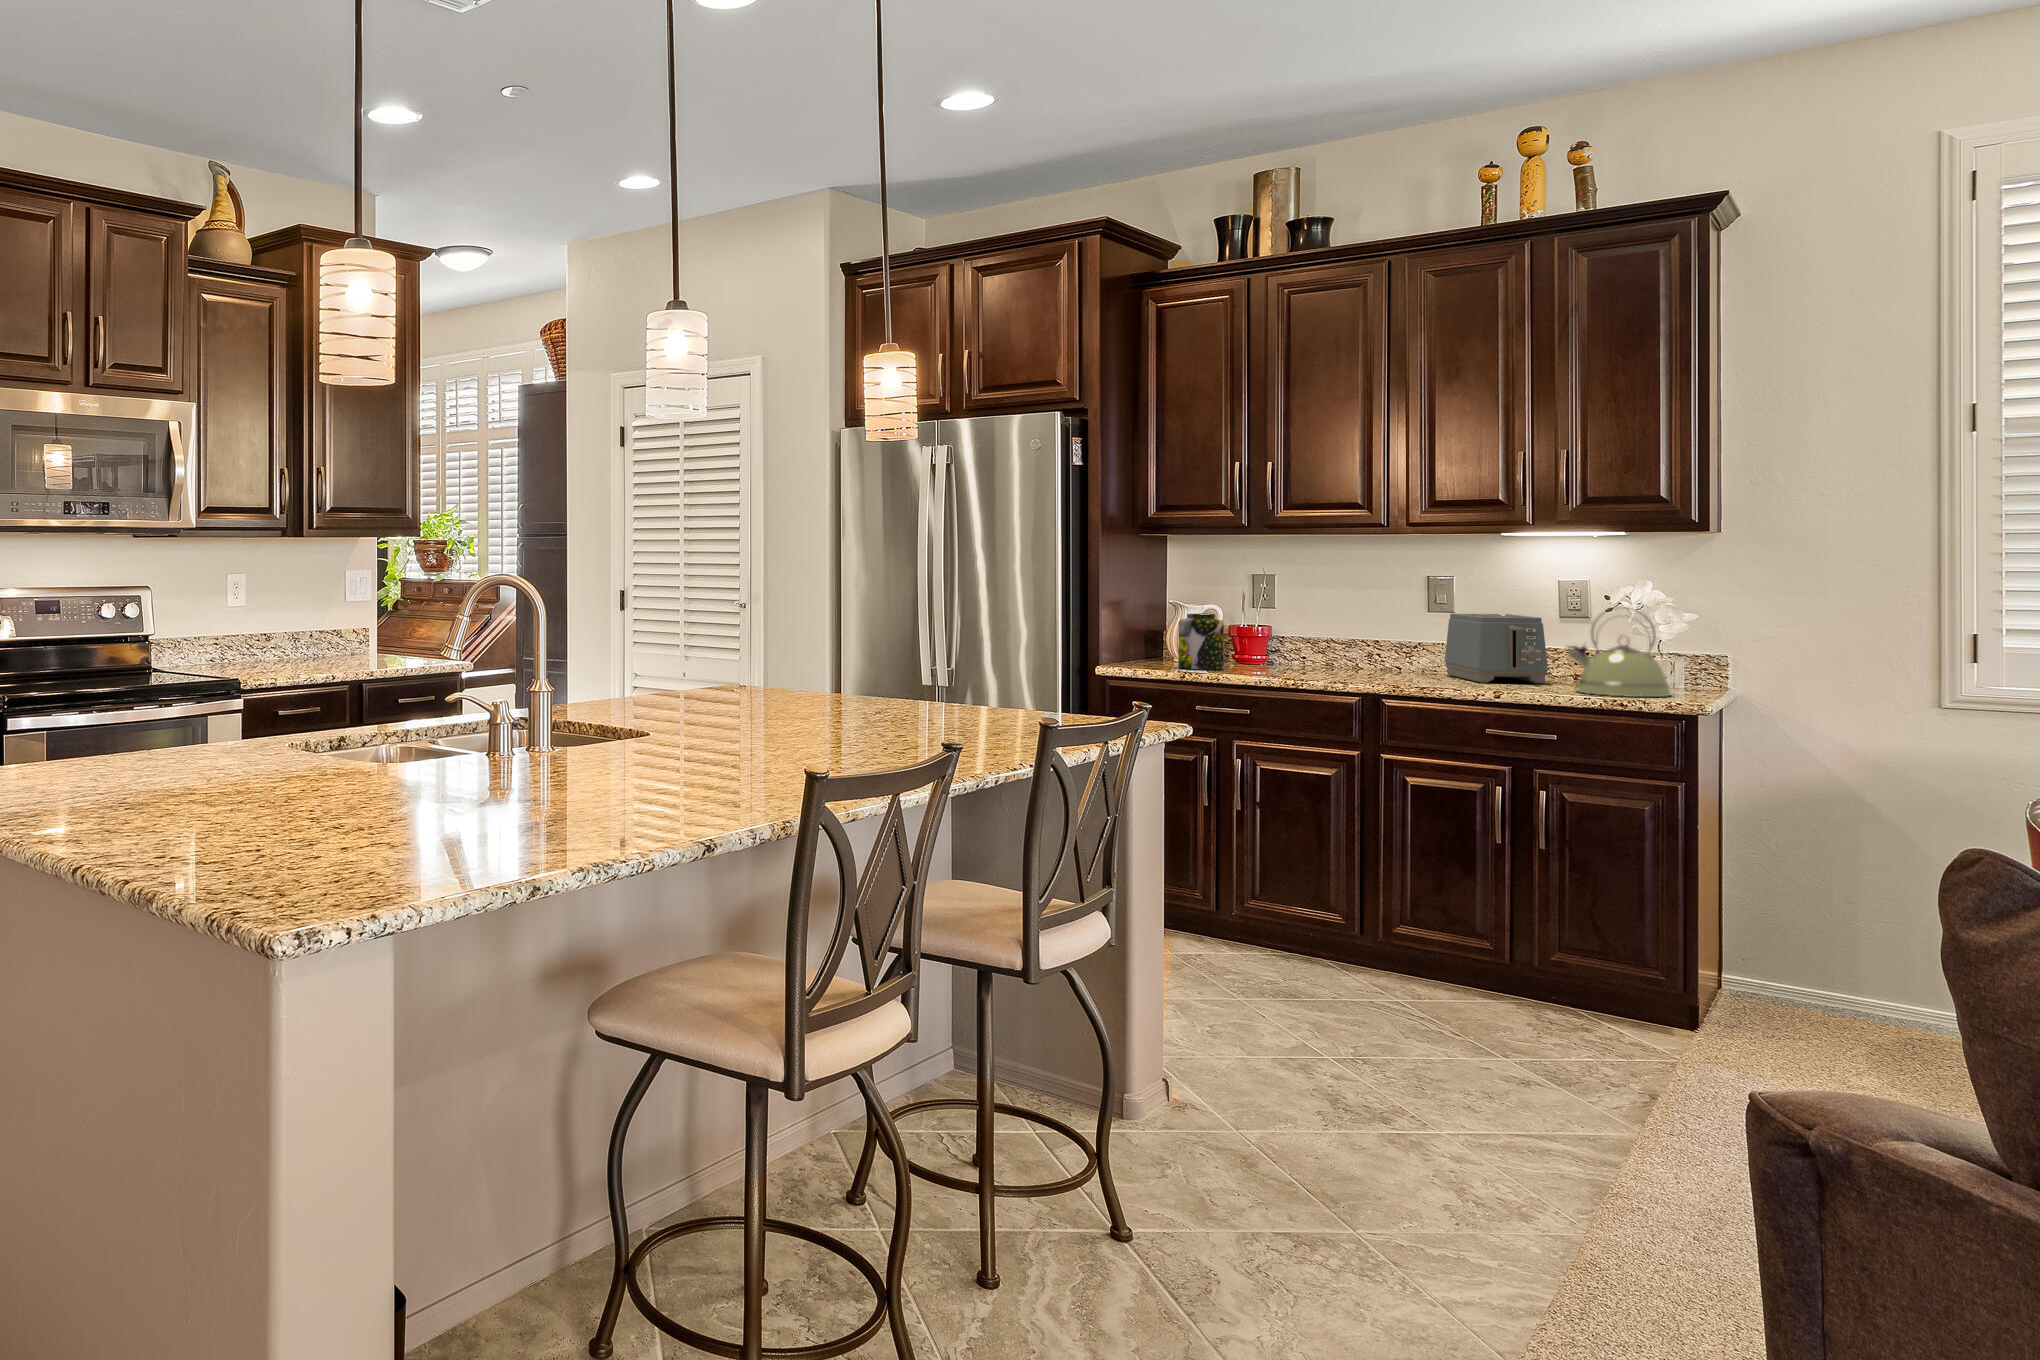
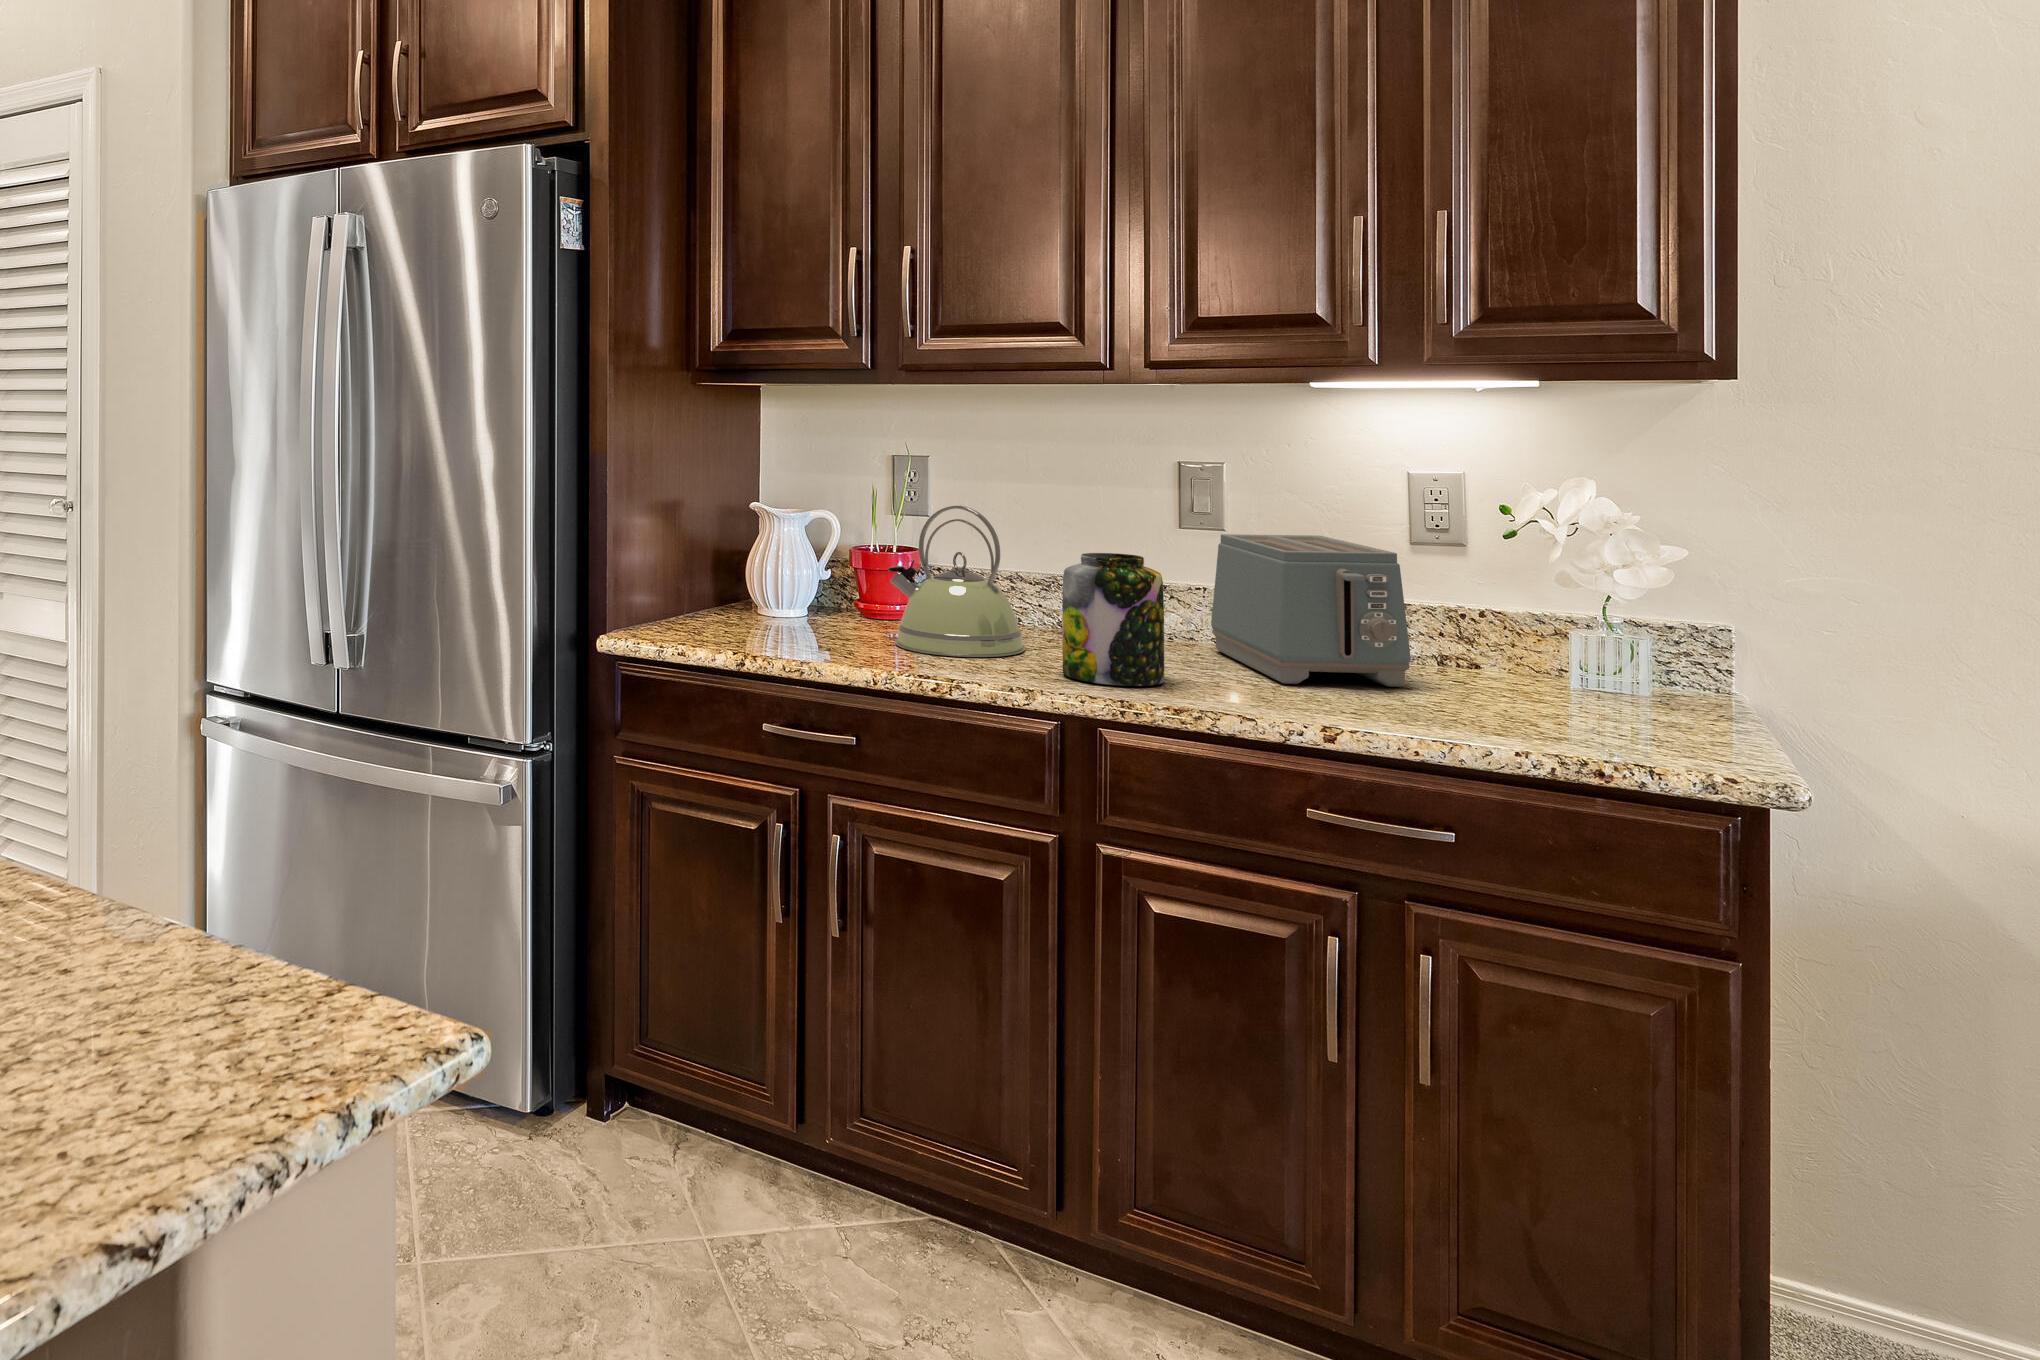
kettle: present [1568,609,1671,697] -> present [888,506,1025,657]
jar: present [1178,614,1224,670] -> present [1062,553,1164,686]

